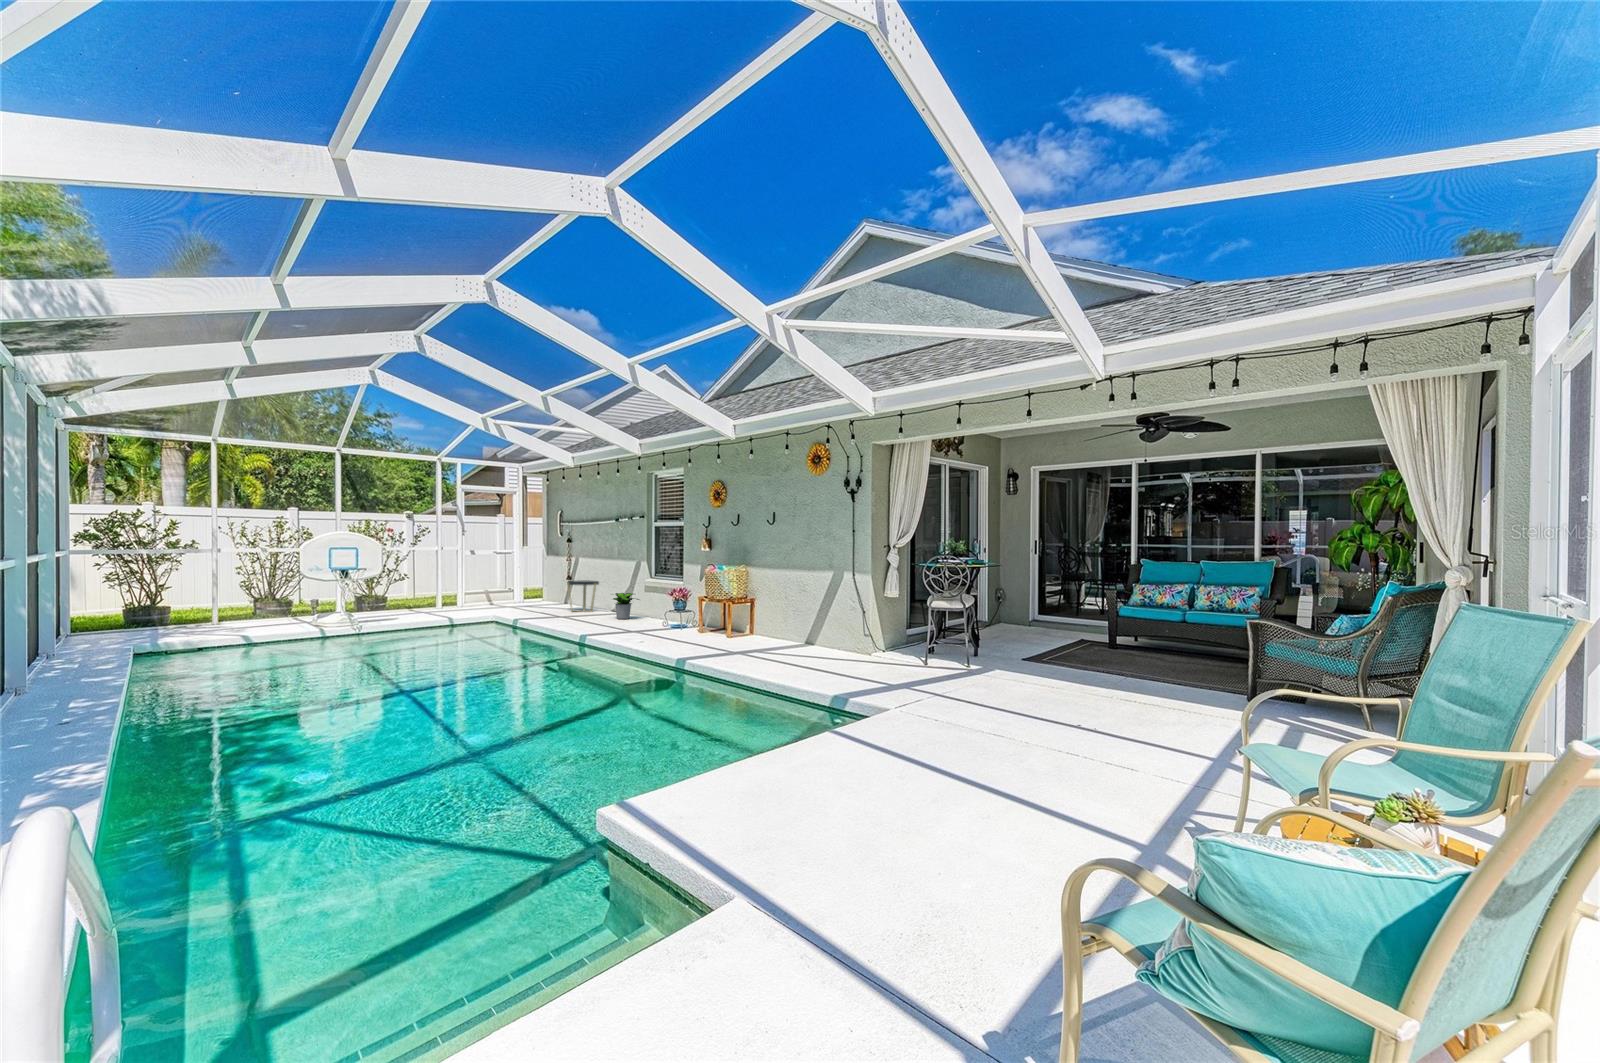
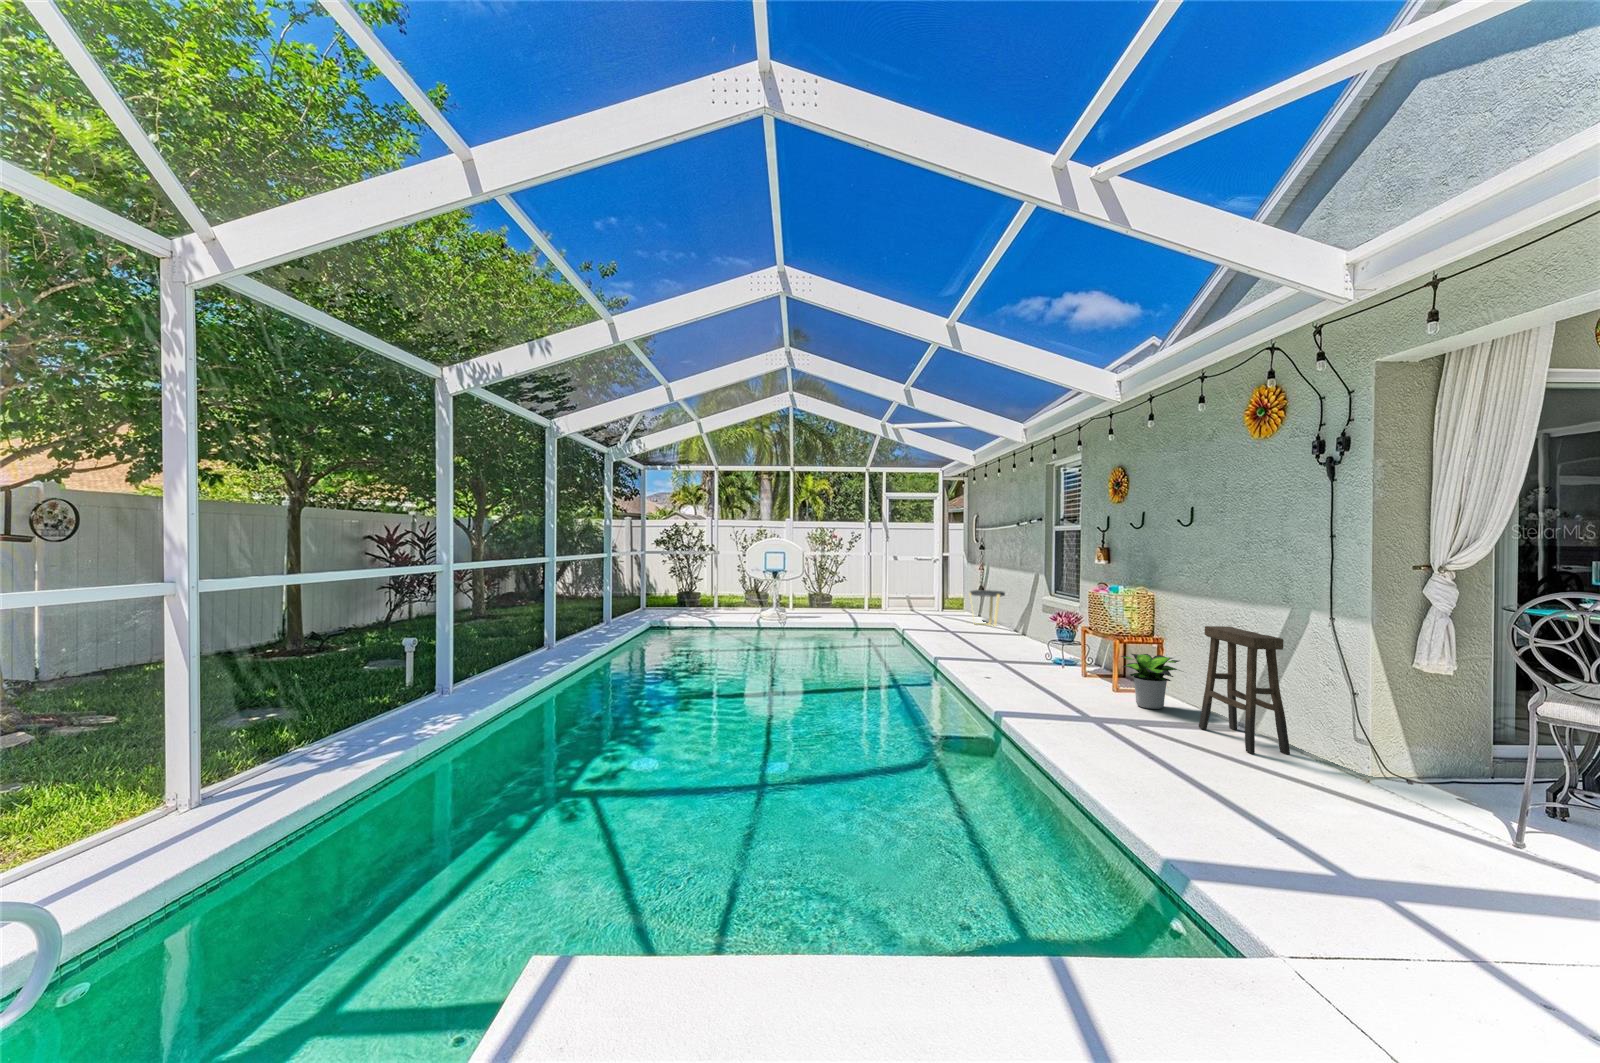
stool: none [785,586,834,654] -> present [1199,626,1290,754]
potted plant: present [613,593,639,619] -> present [1122,654,1180,709]

